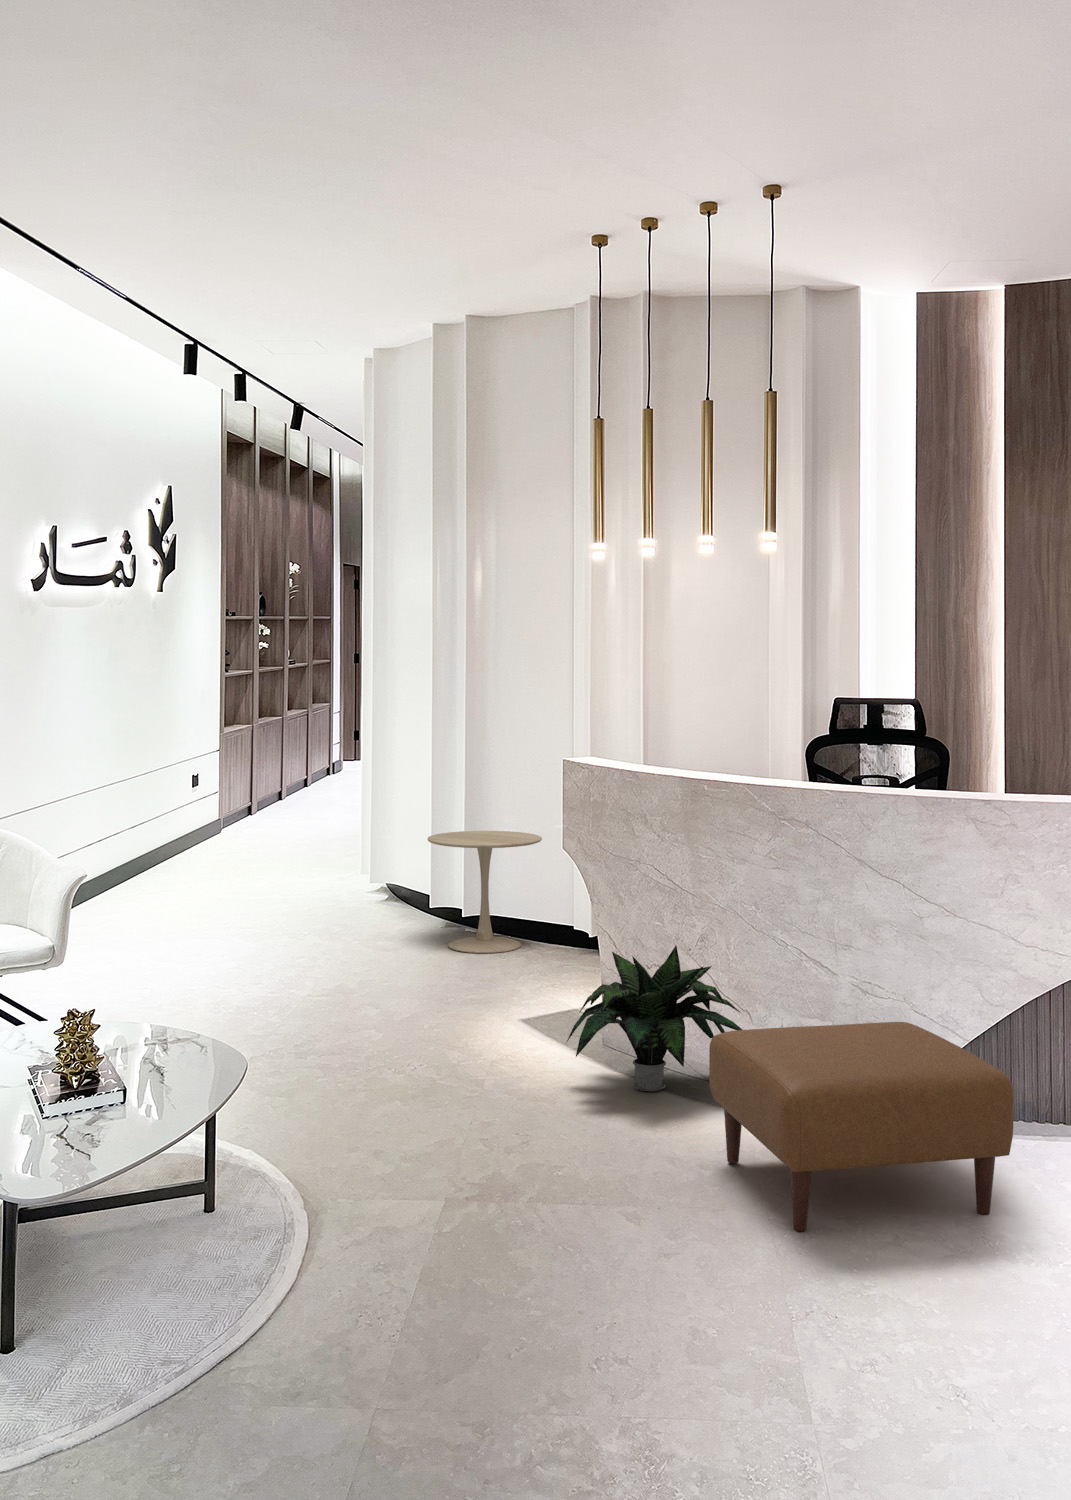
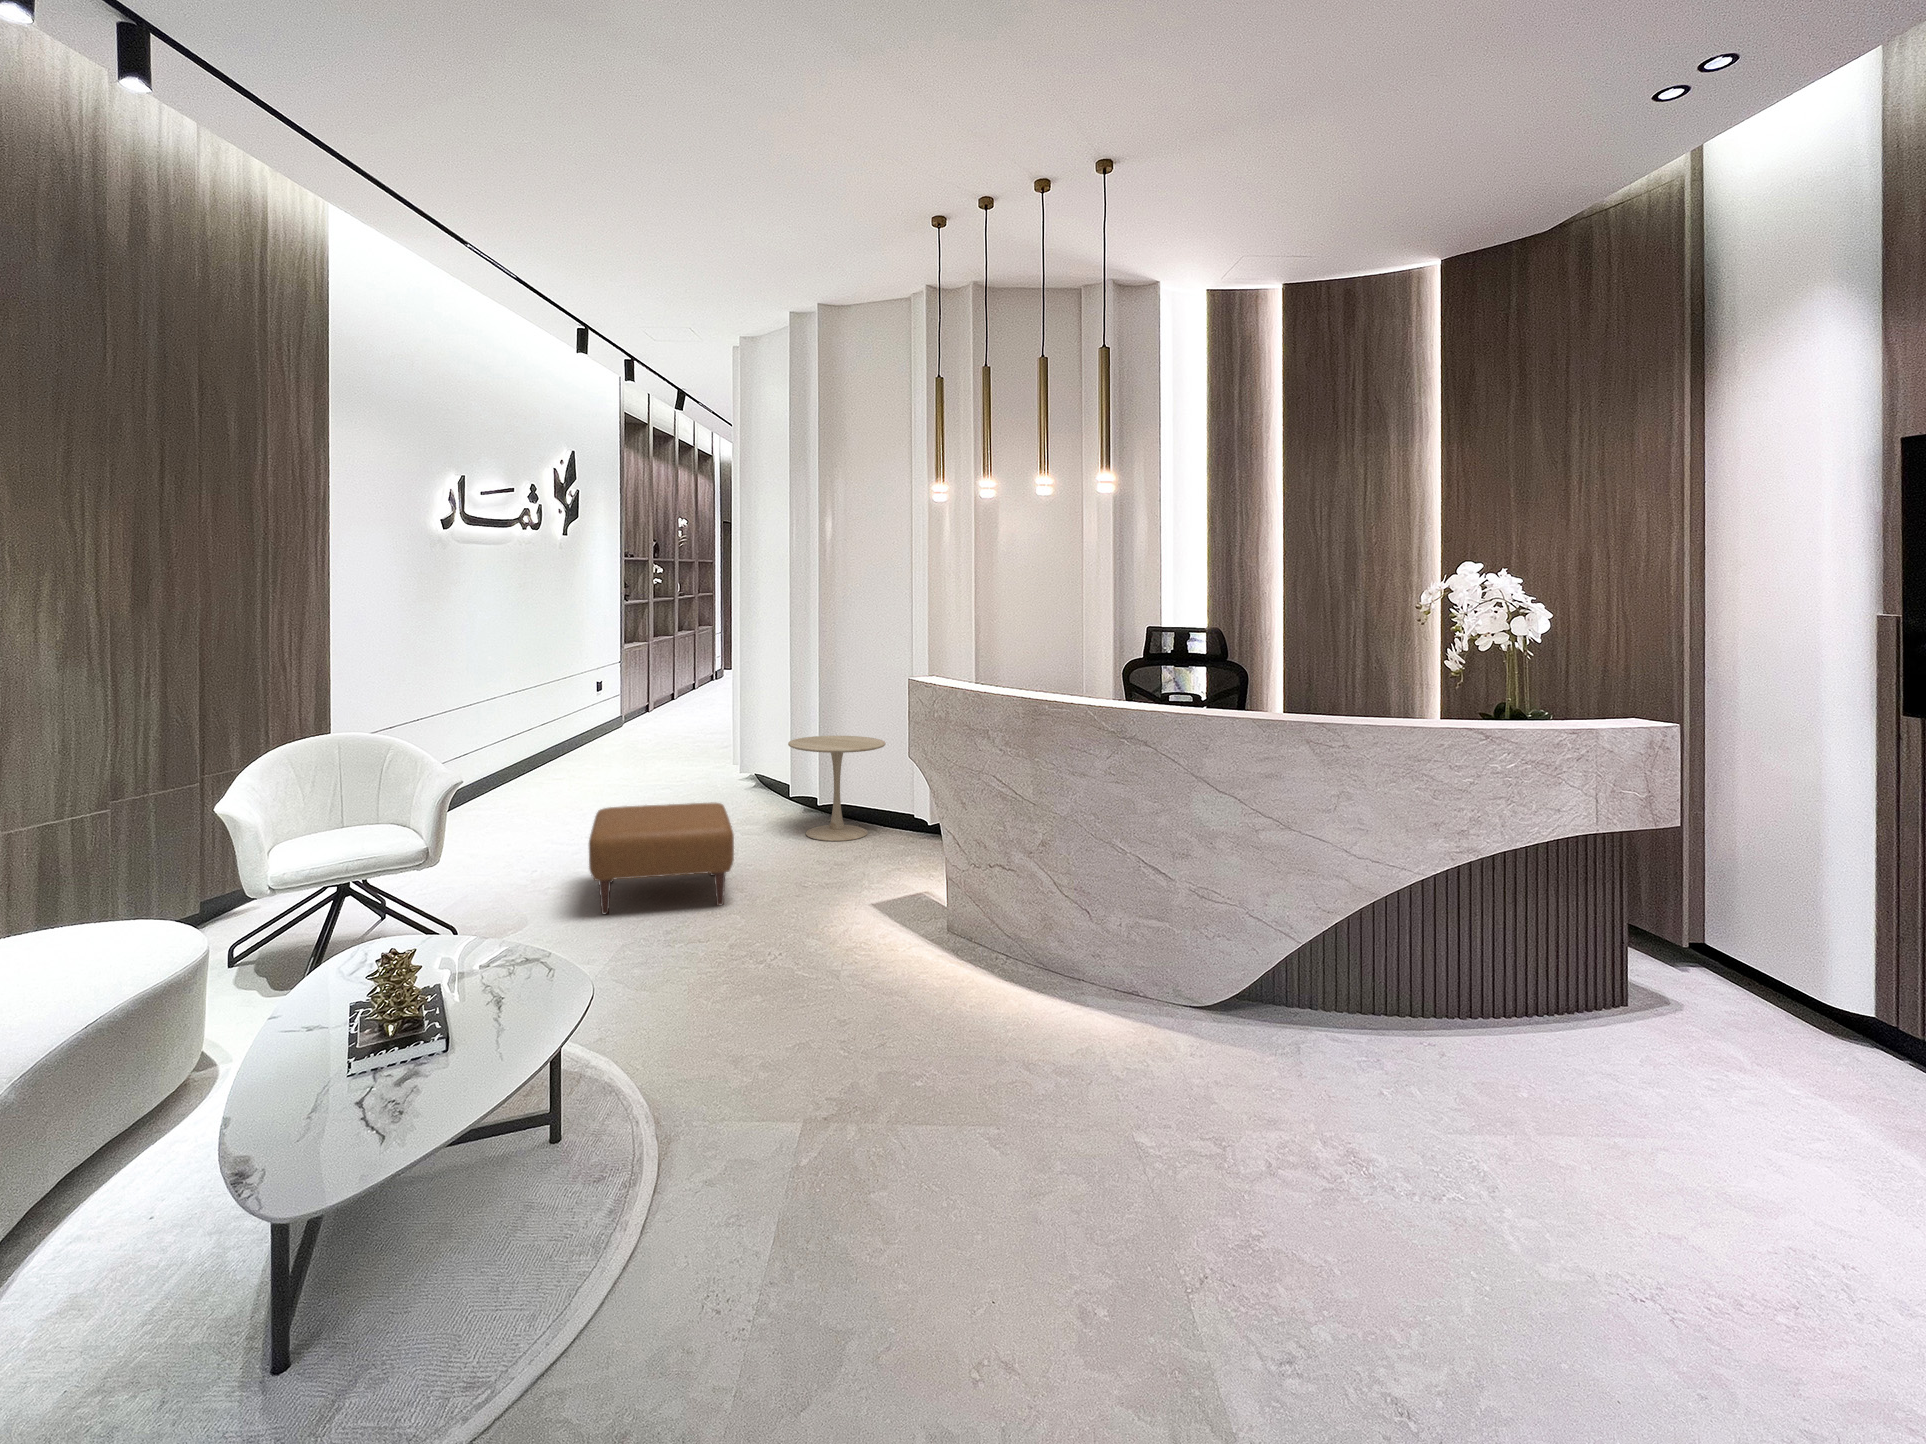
potted plant: present [567,946,742,1091] -> none [927,864,1108,1006]
ottoman: present [709,1022,1014,1231] -> present [589,803,734,914]

